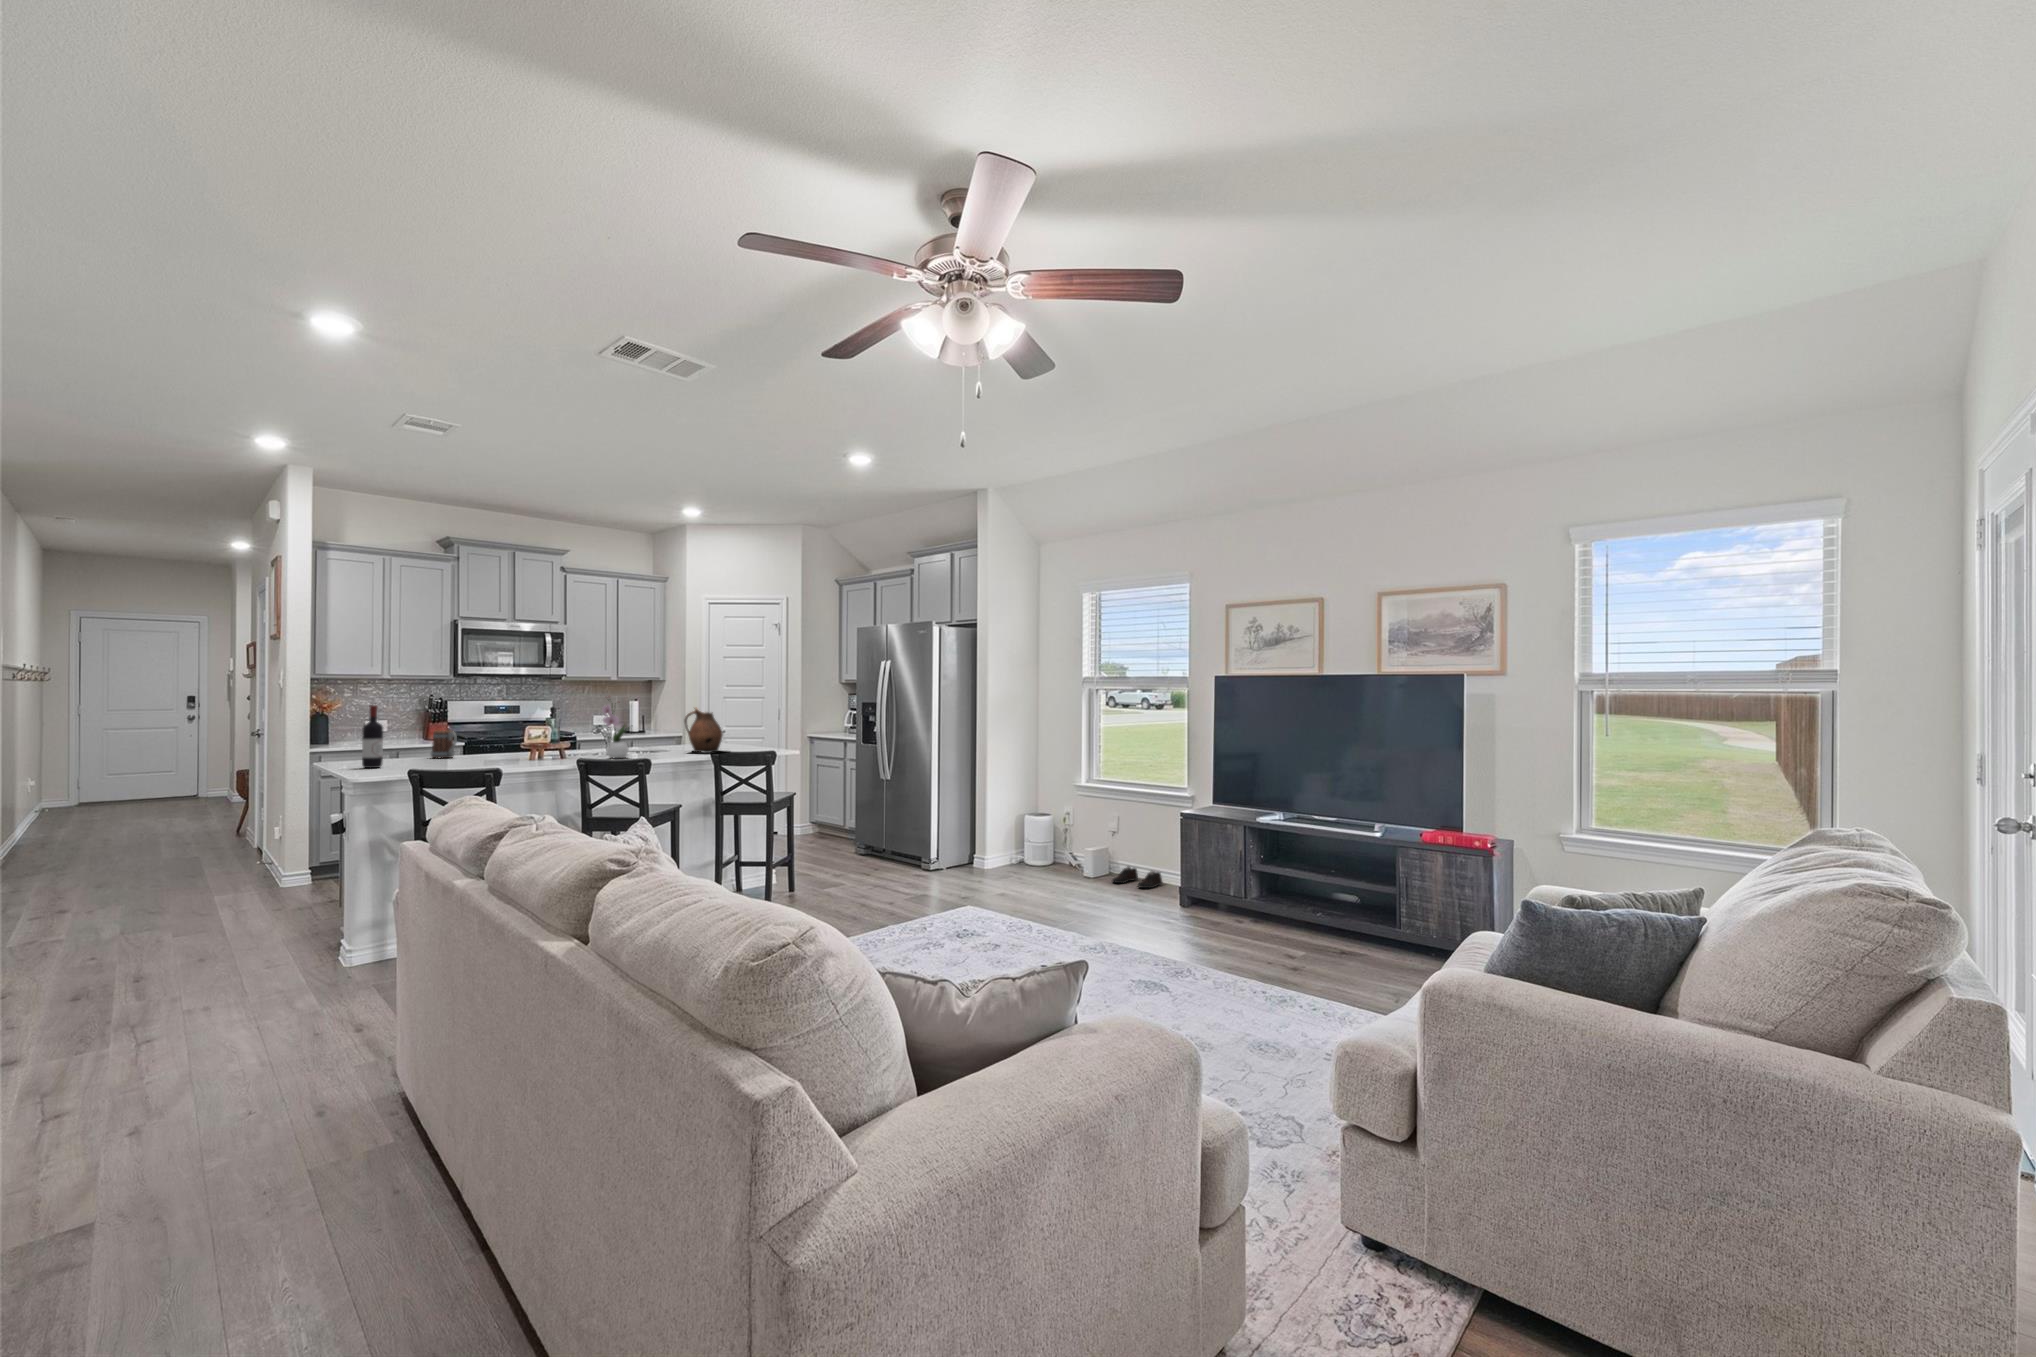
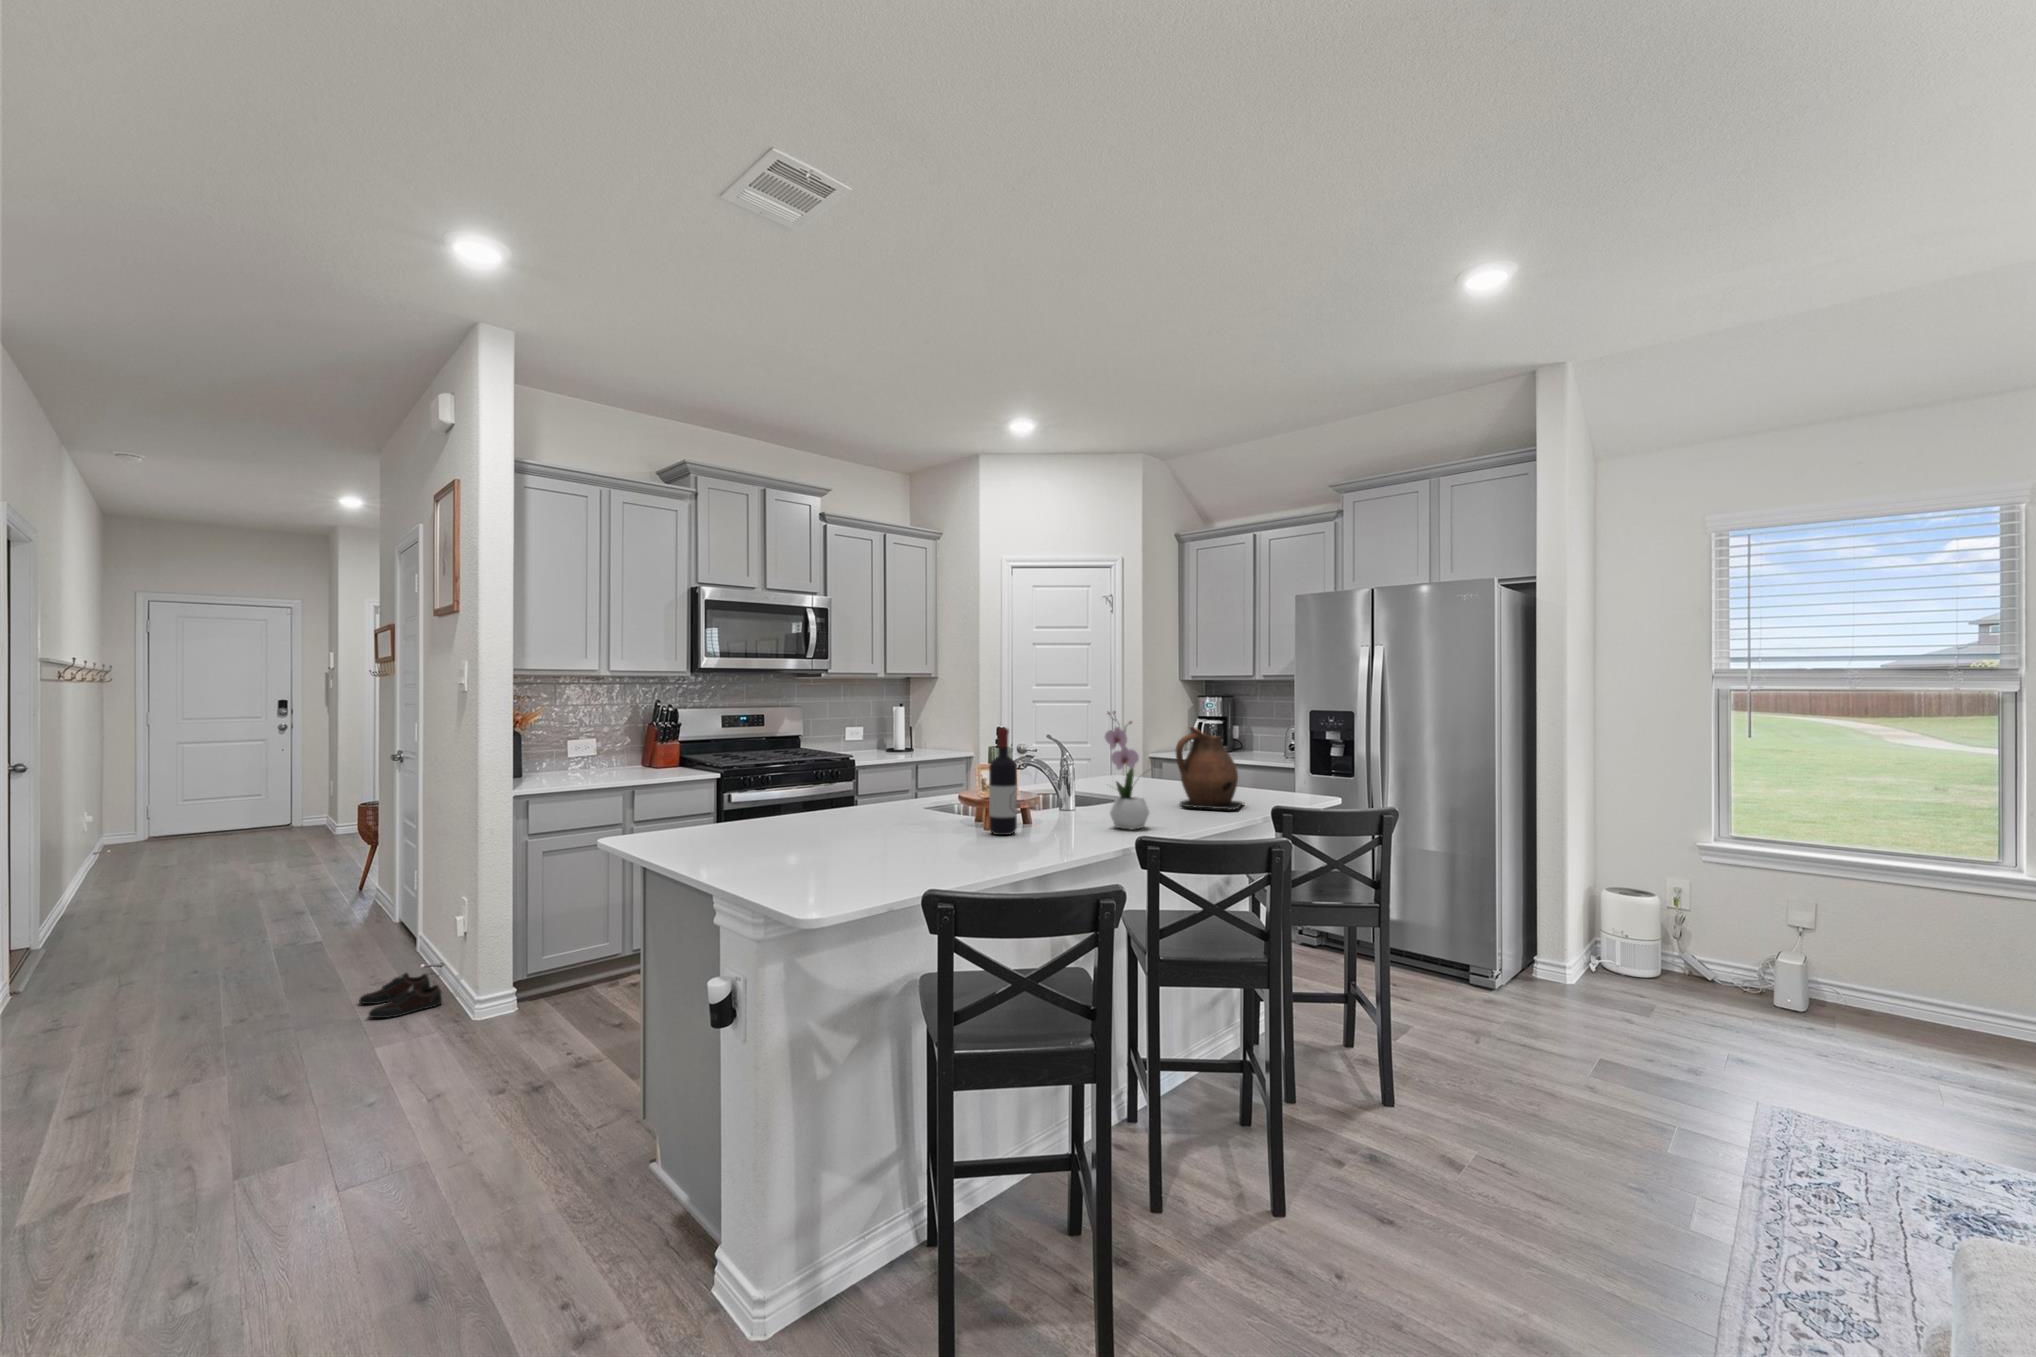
wine bottle: present [362,705,383,768] -> present [989,728,1017,835]
mug: present [431,730,457,758] -> none [795,776,845,831]
shoe: present [1112,867,1162,888] -> present [359,973,442,1018]

